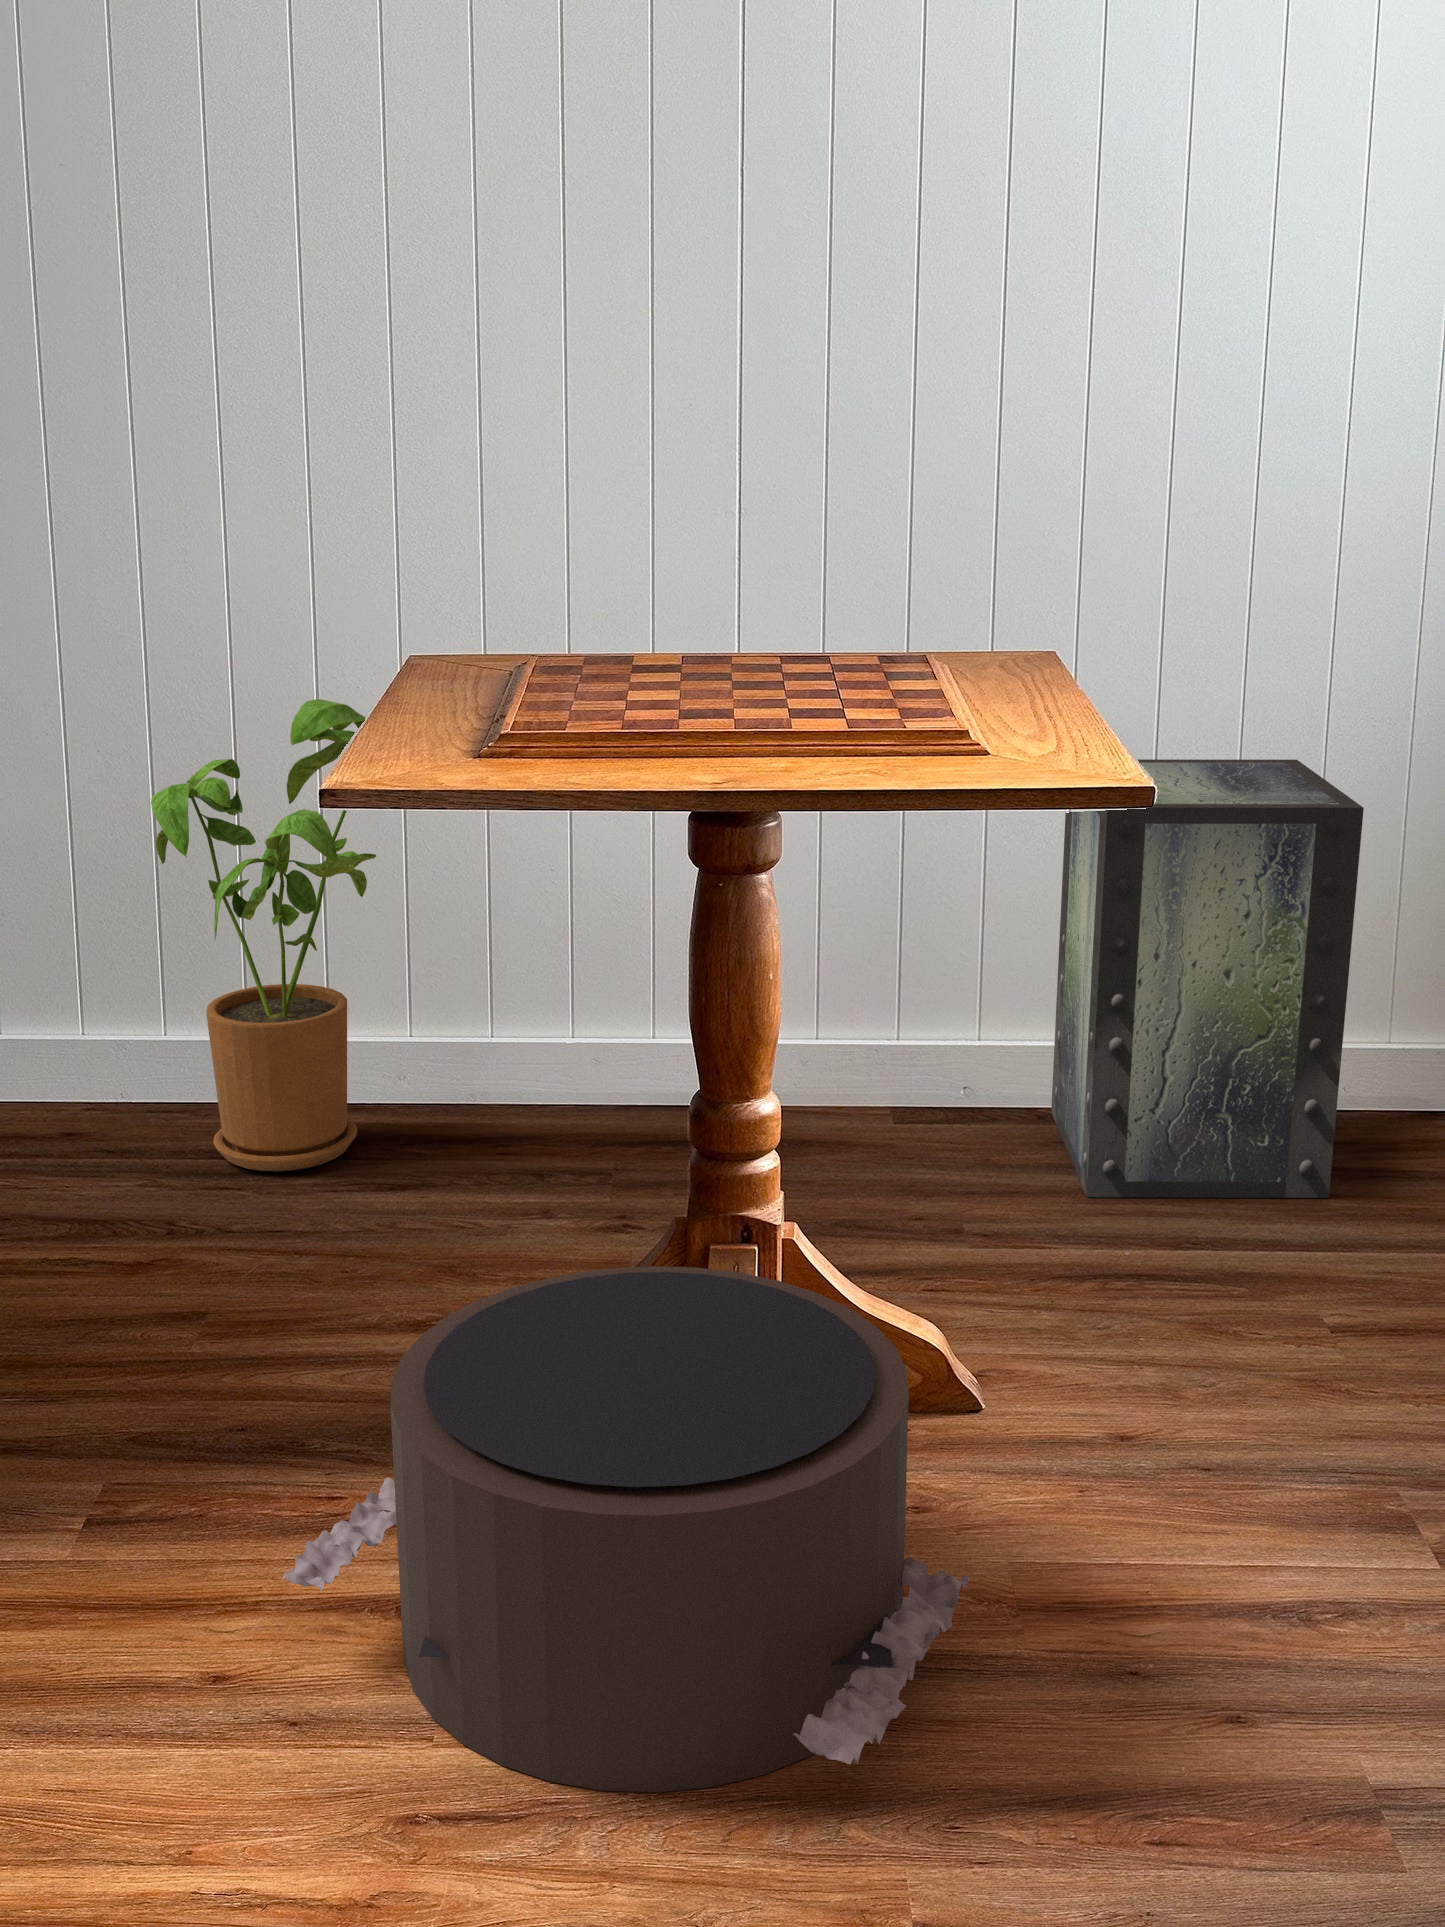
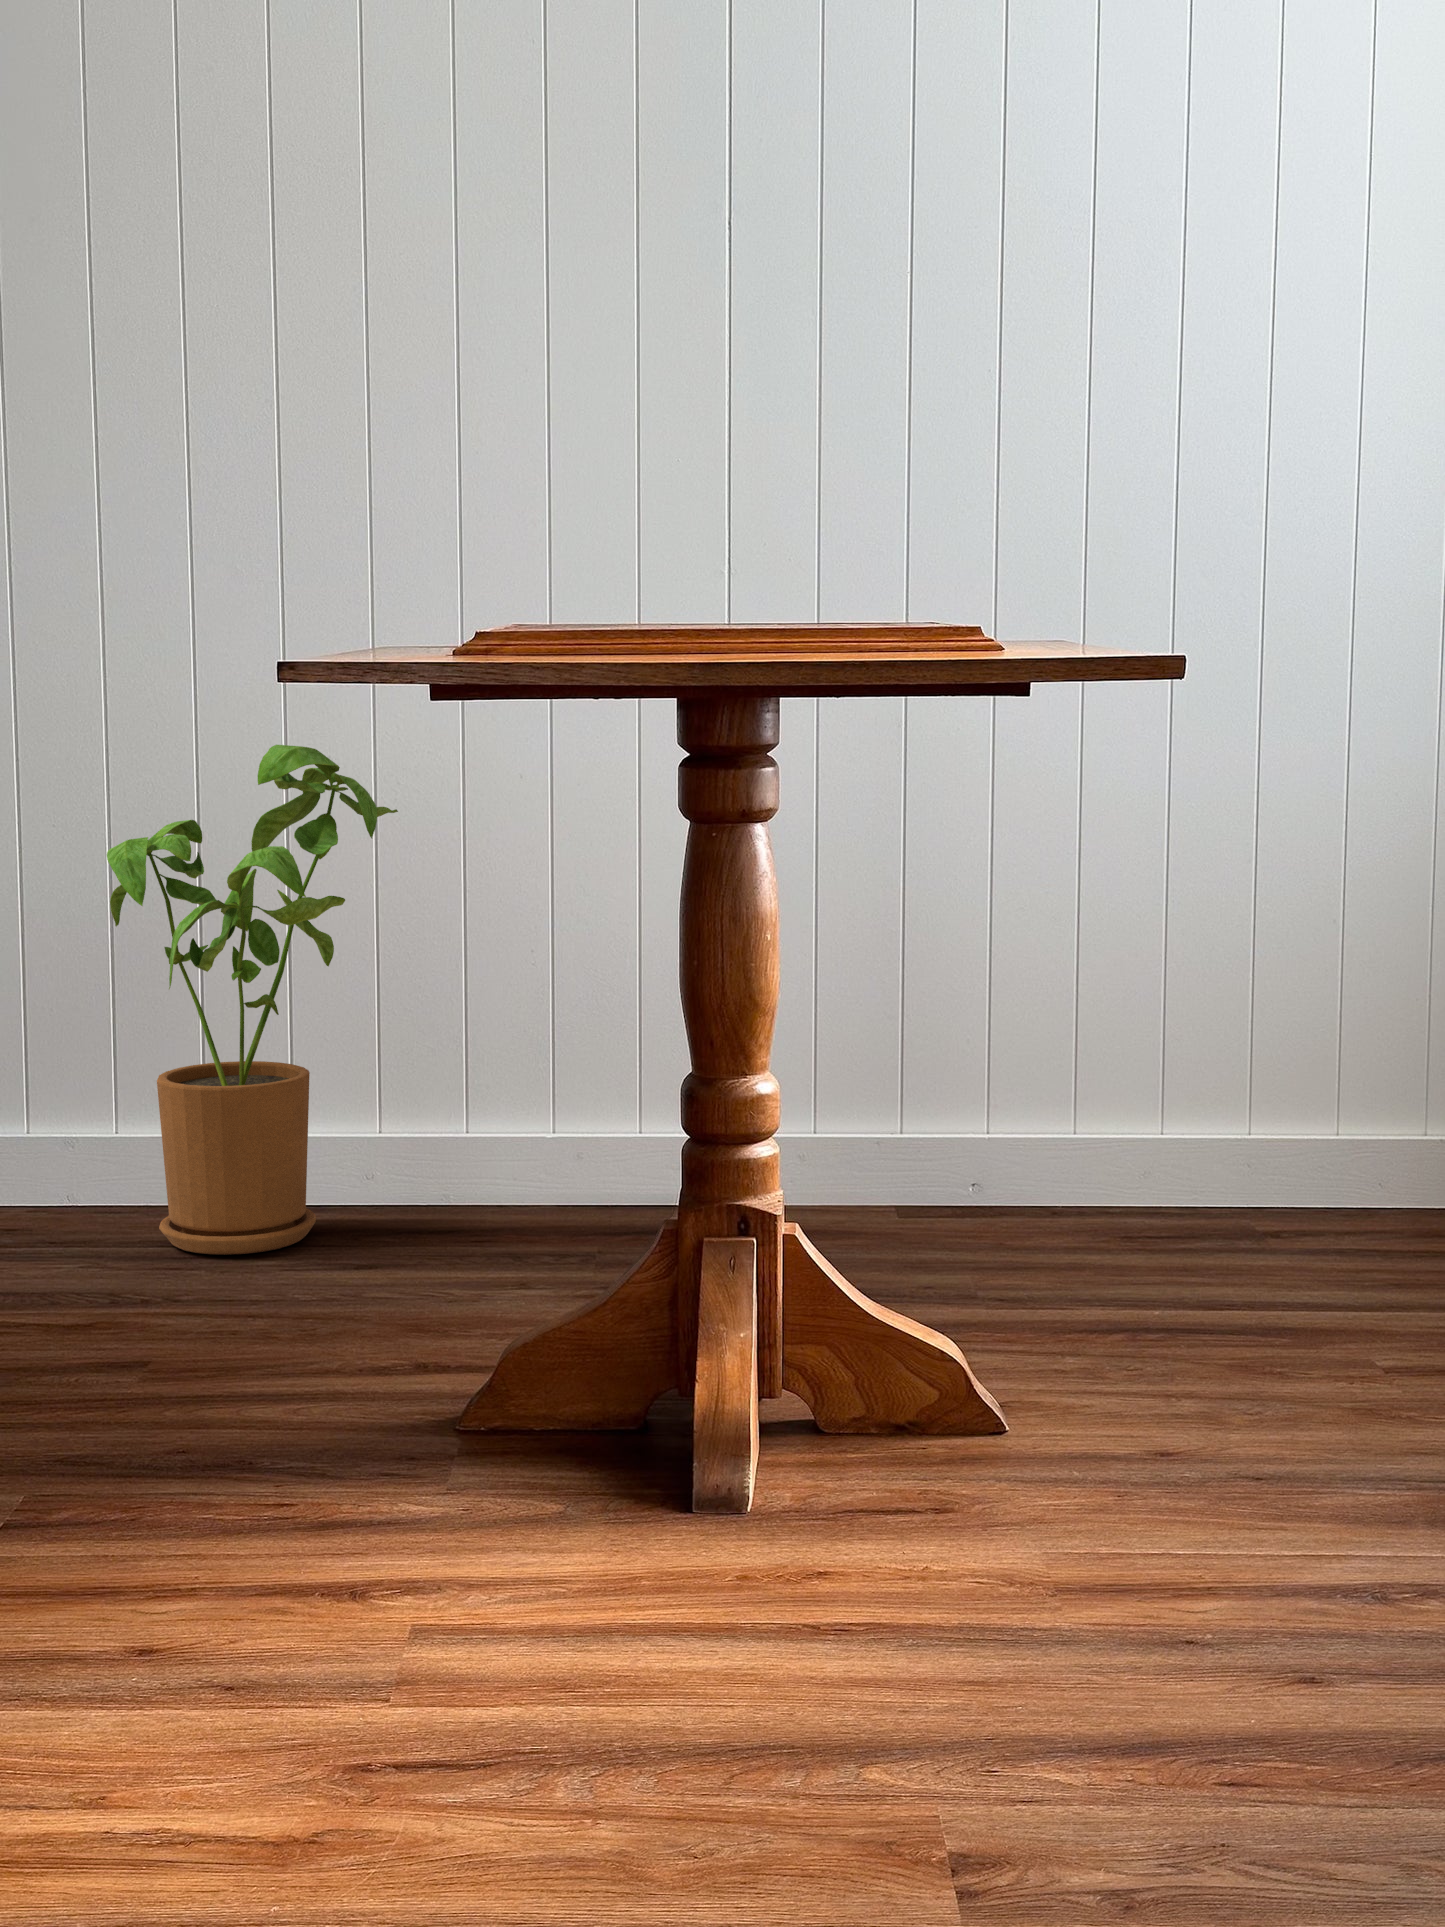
storage box: present [1051,759,1364,1198] -> none [1070,821,1393,1272]
pouf: present [282,1266,969,1792] -> none [220,1228,1000,1743]

